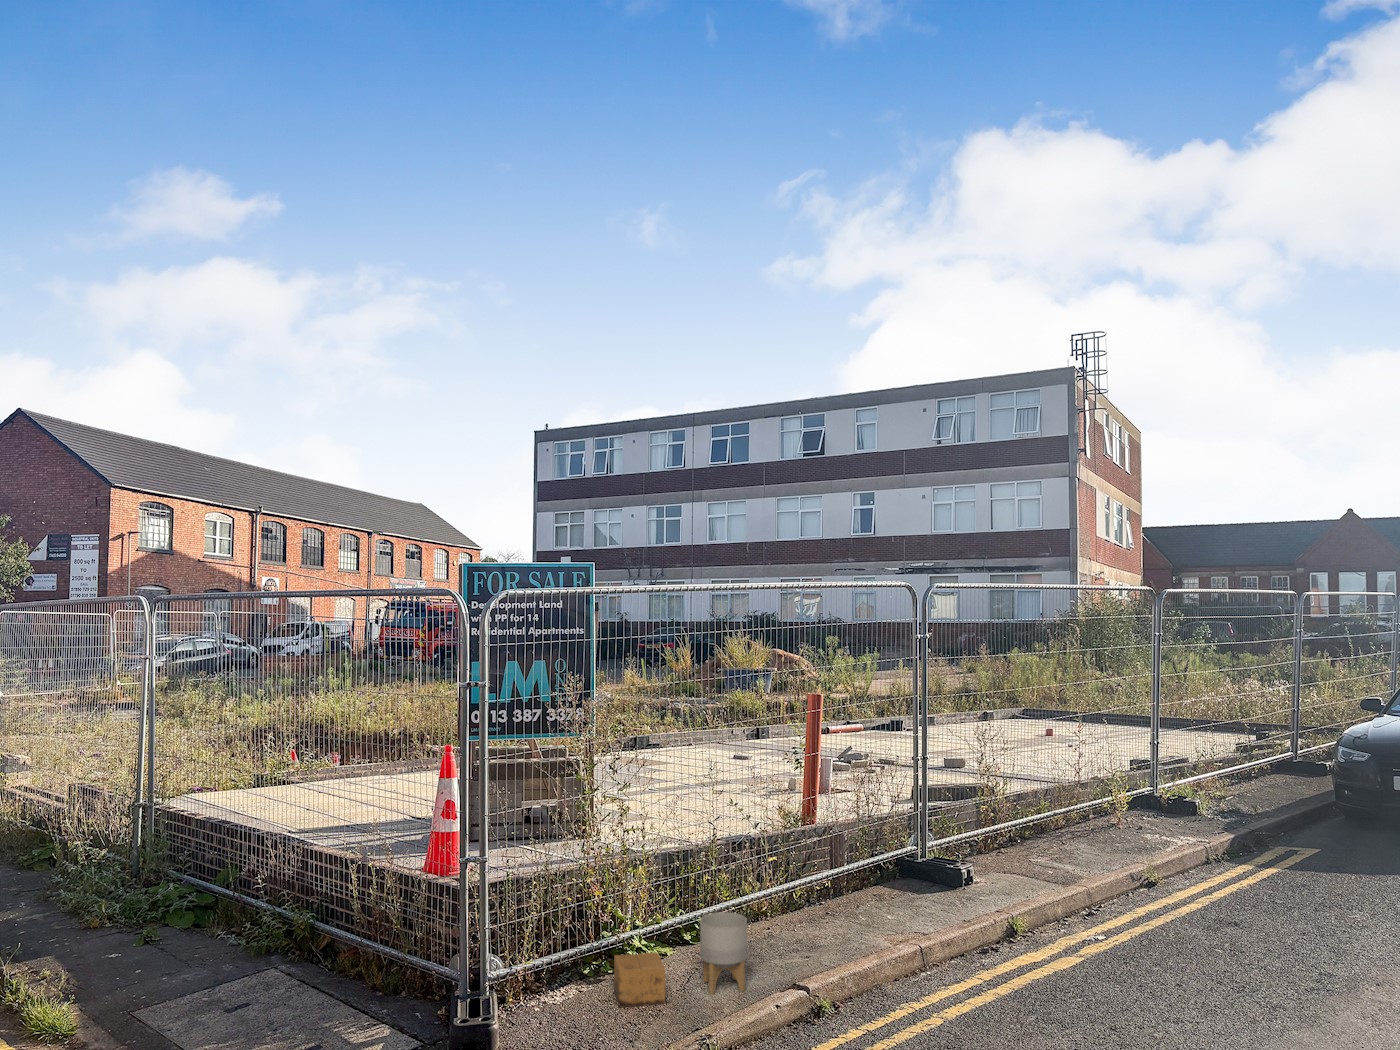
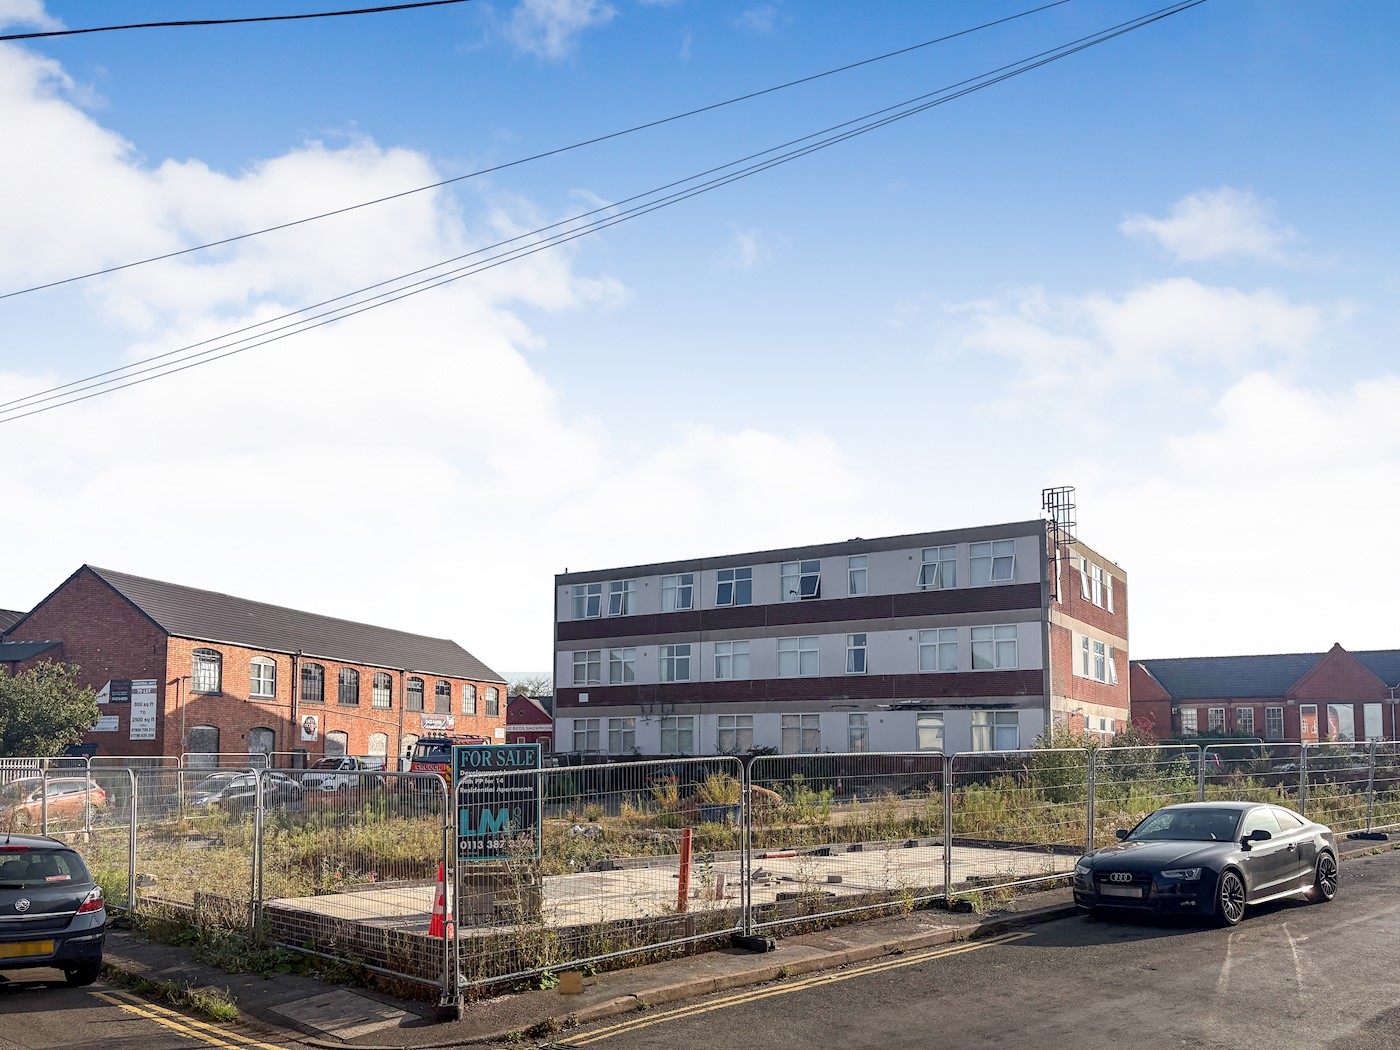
planter: present [700,912,747,994] -> none [601,953,624,991]

